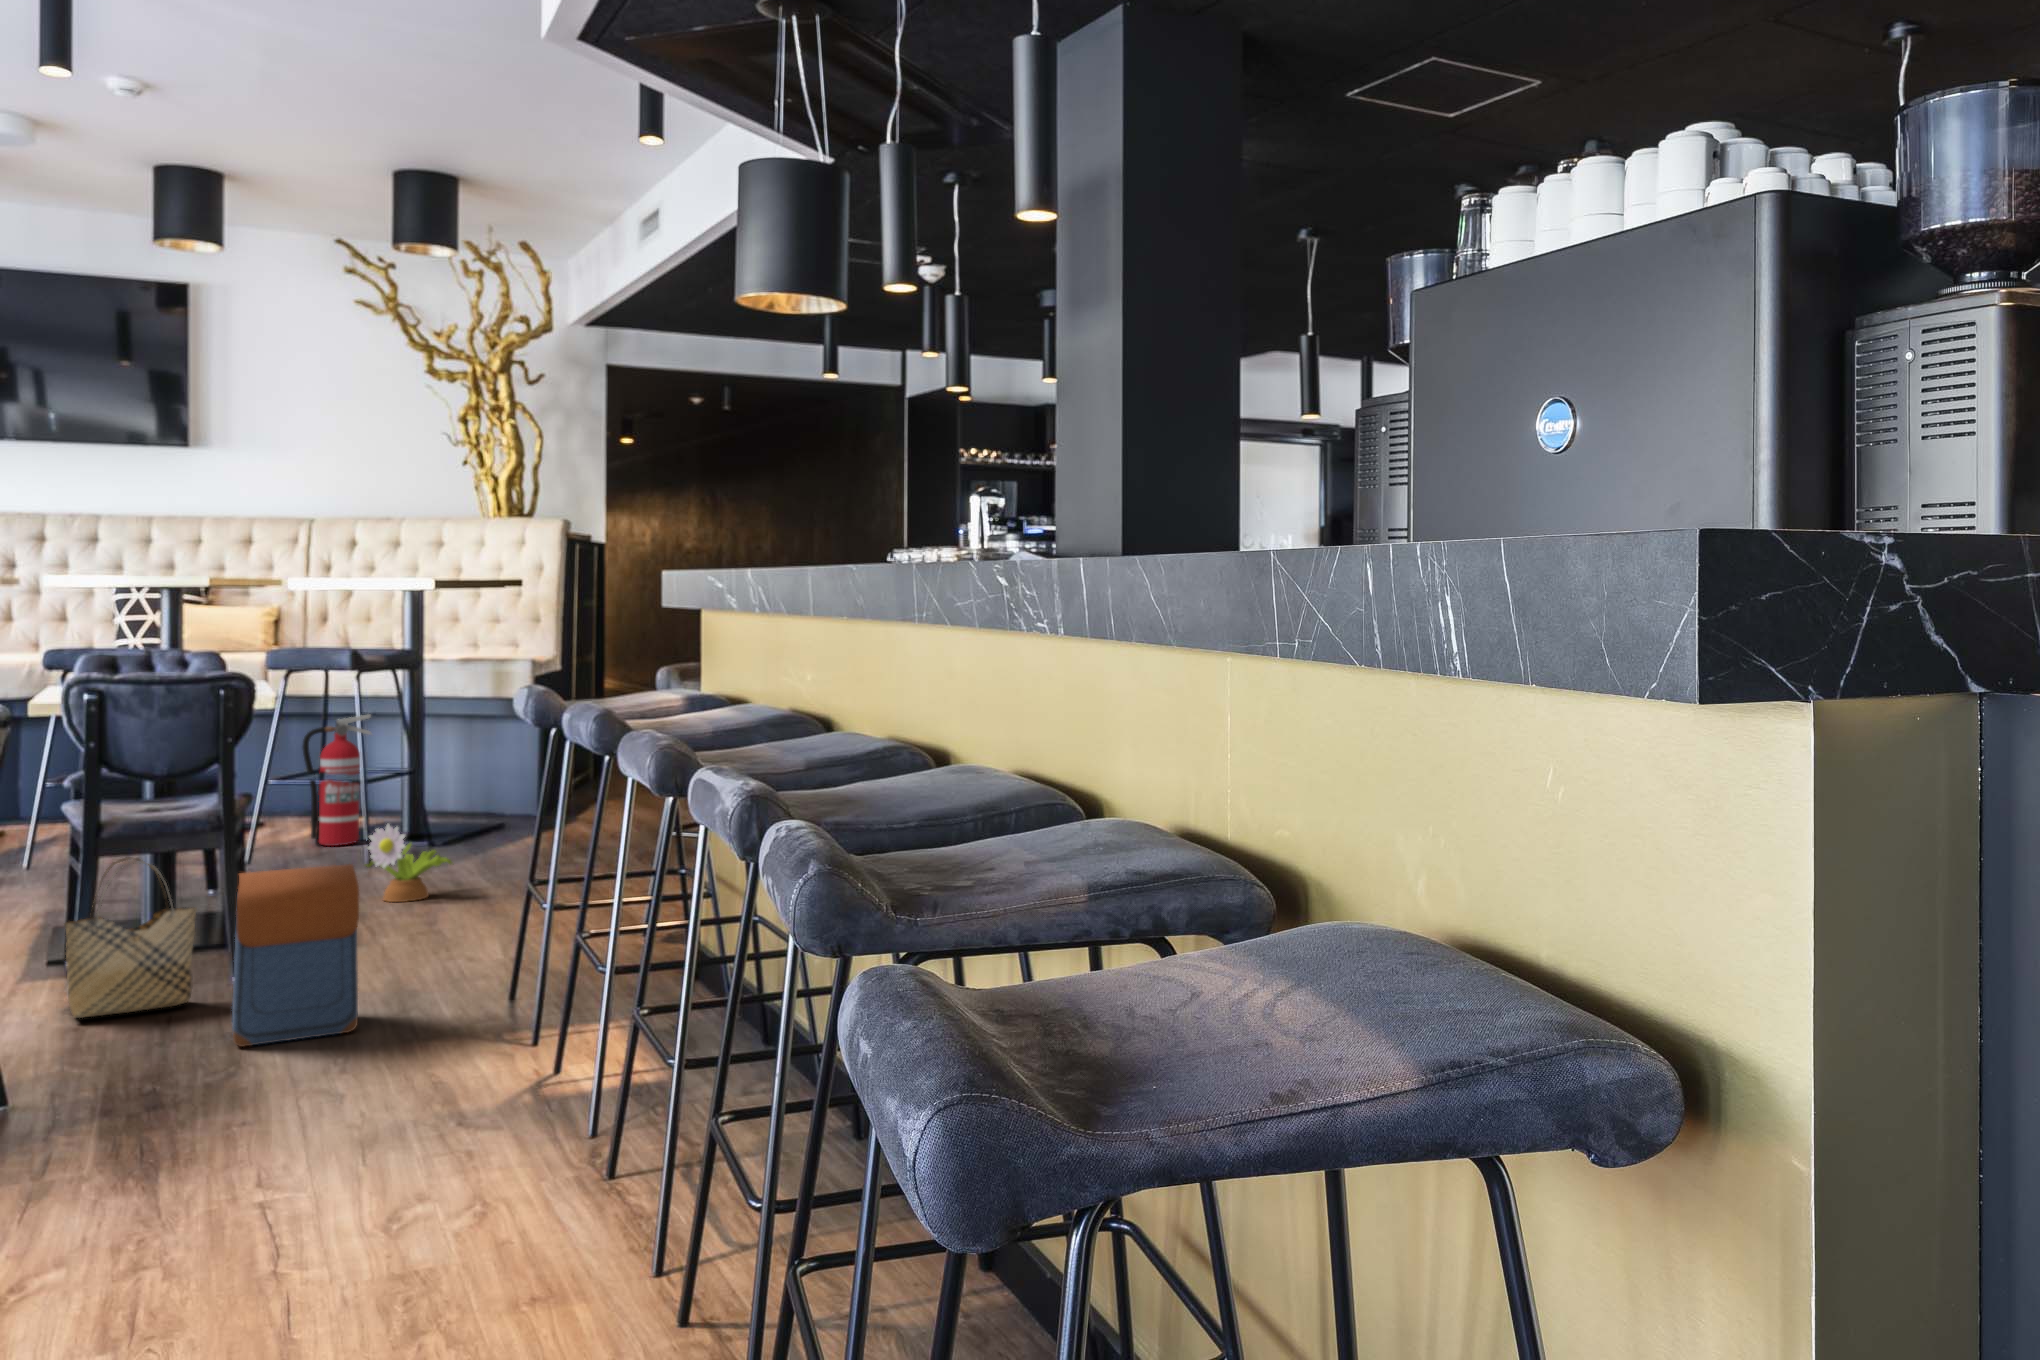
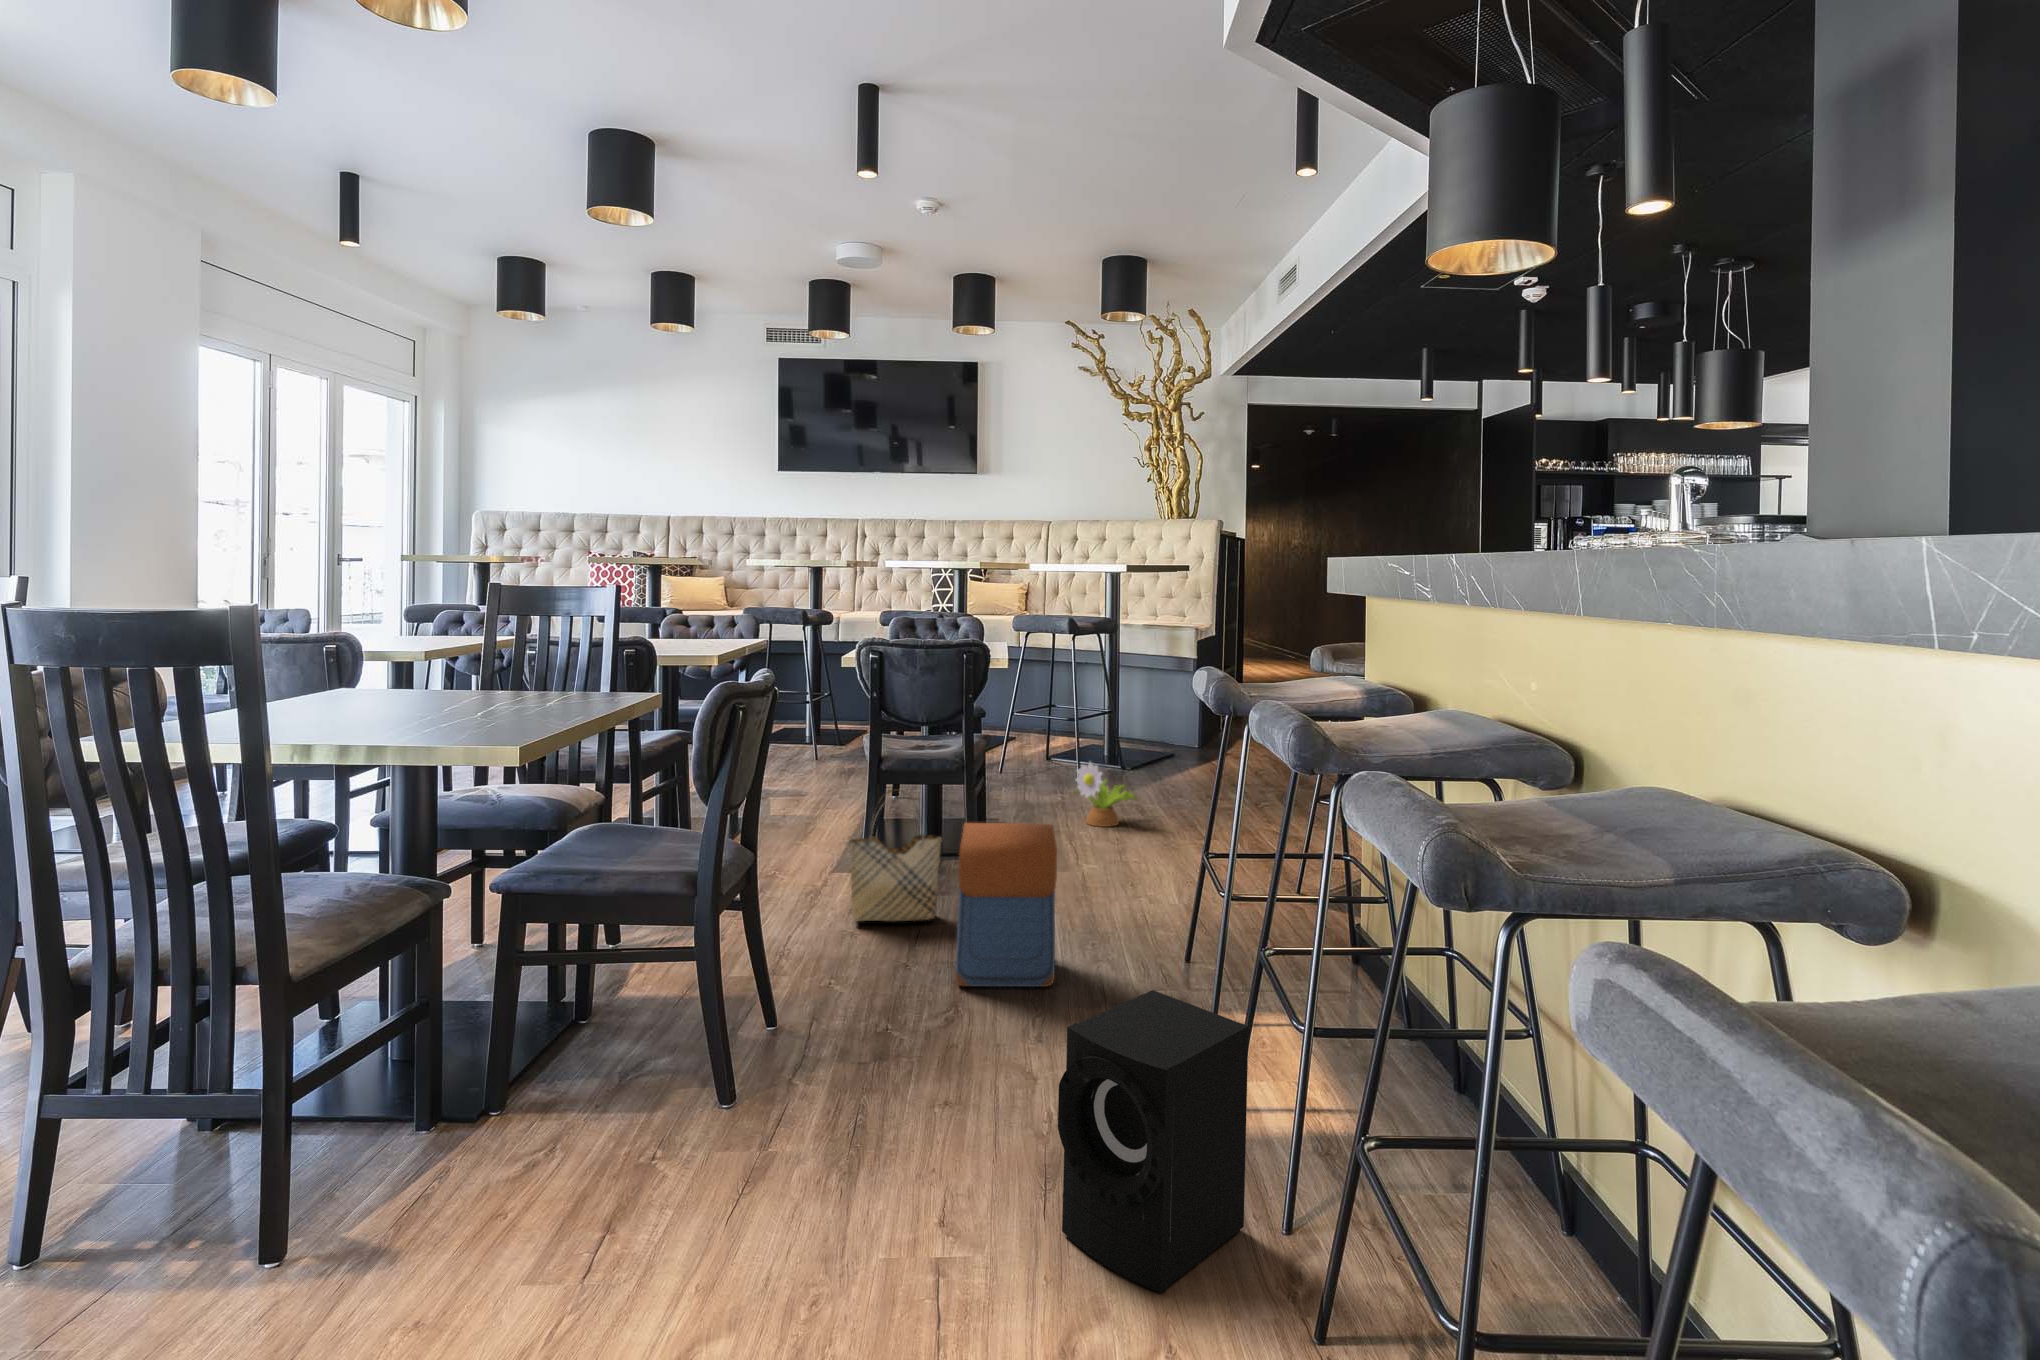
fire extinguisher: present [302,715,371,846] -> none [1038,666,1084,763]
speaker: none [380,957,558,1170] -> present [1058,990,1249,1293]

